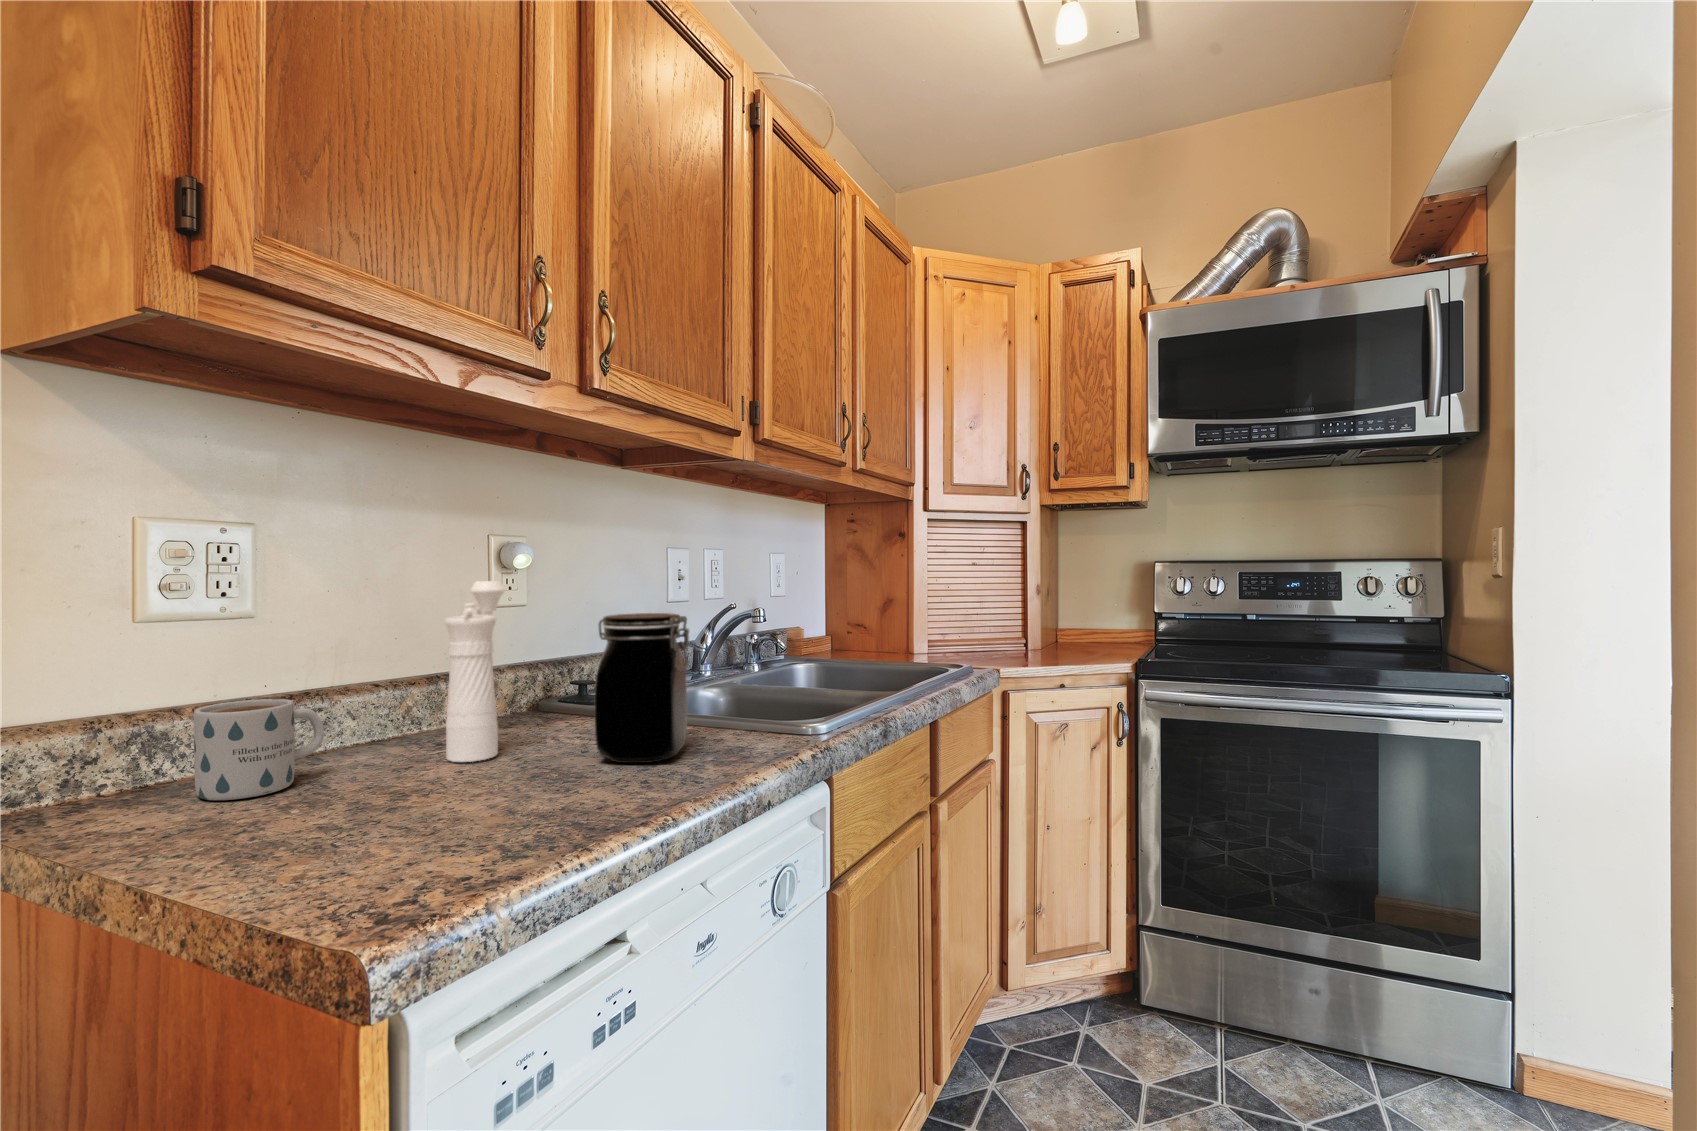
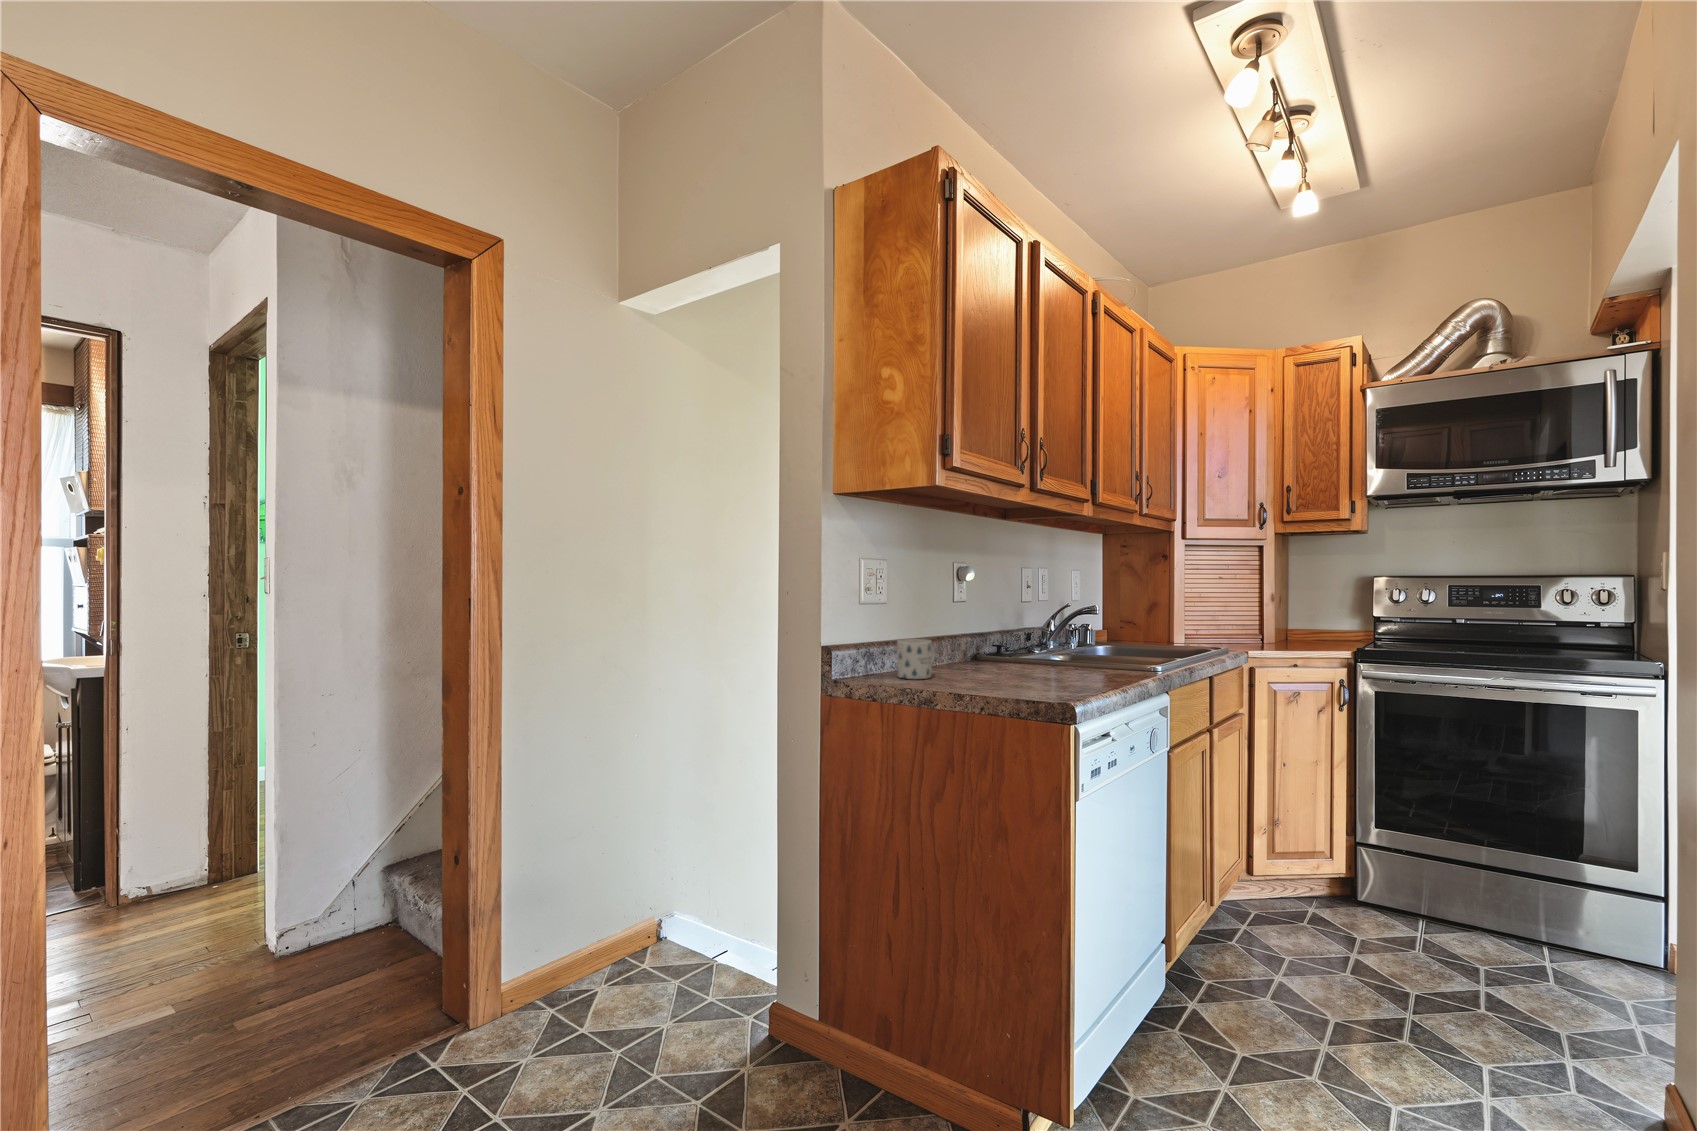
pepper mill: present [444,581,505,762] -> none [972,587,1000,674]
jar: present [595,613,689,763] -> none [1047,605,1099,677]

